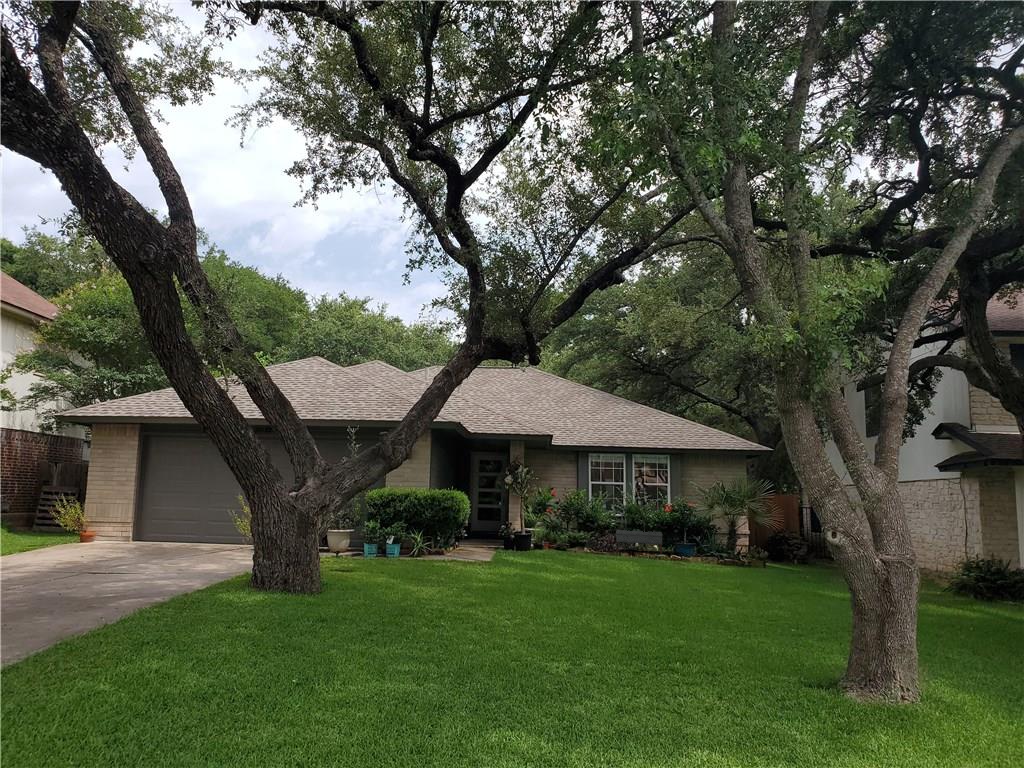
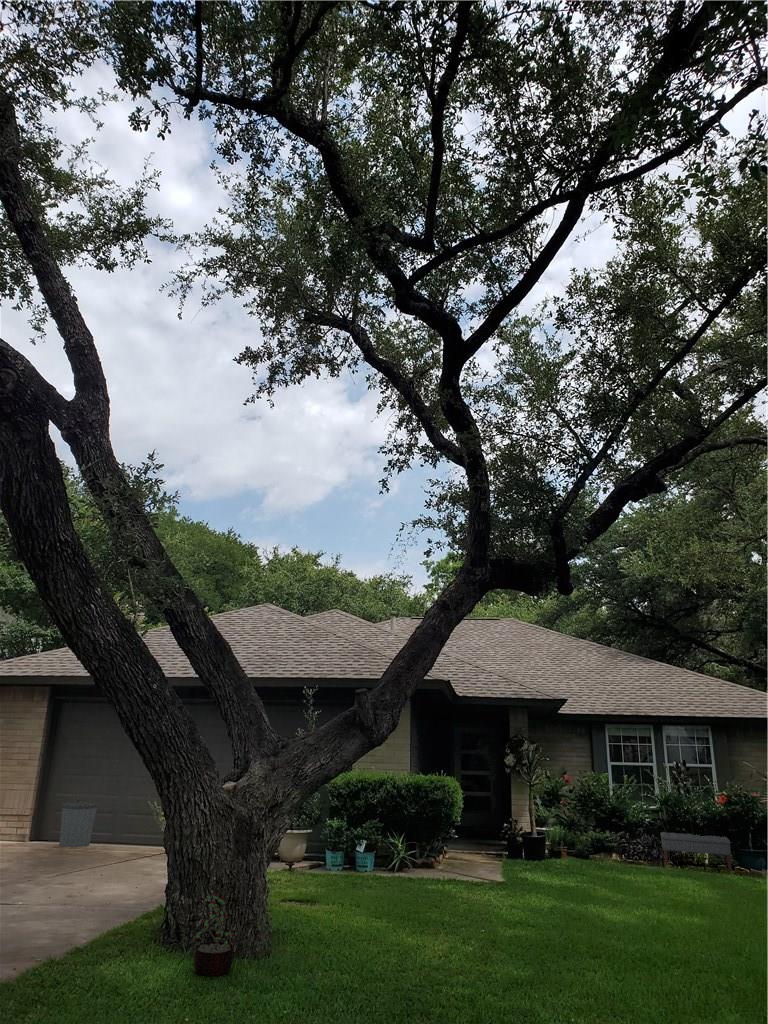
trash can: none [154,512,184,547] -> present [59,799,99,847]
decorative plant: none [274,557,300,603] -> present [194,893,235,976]

